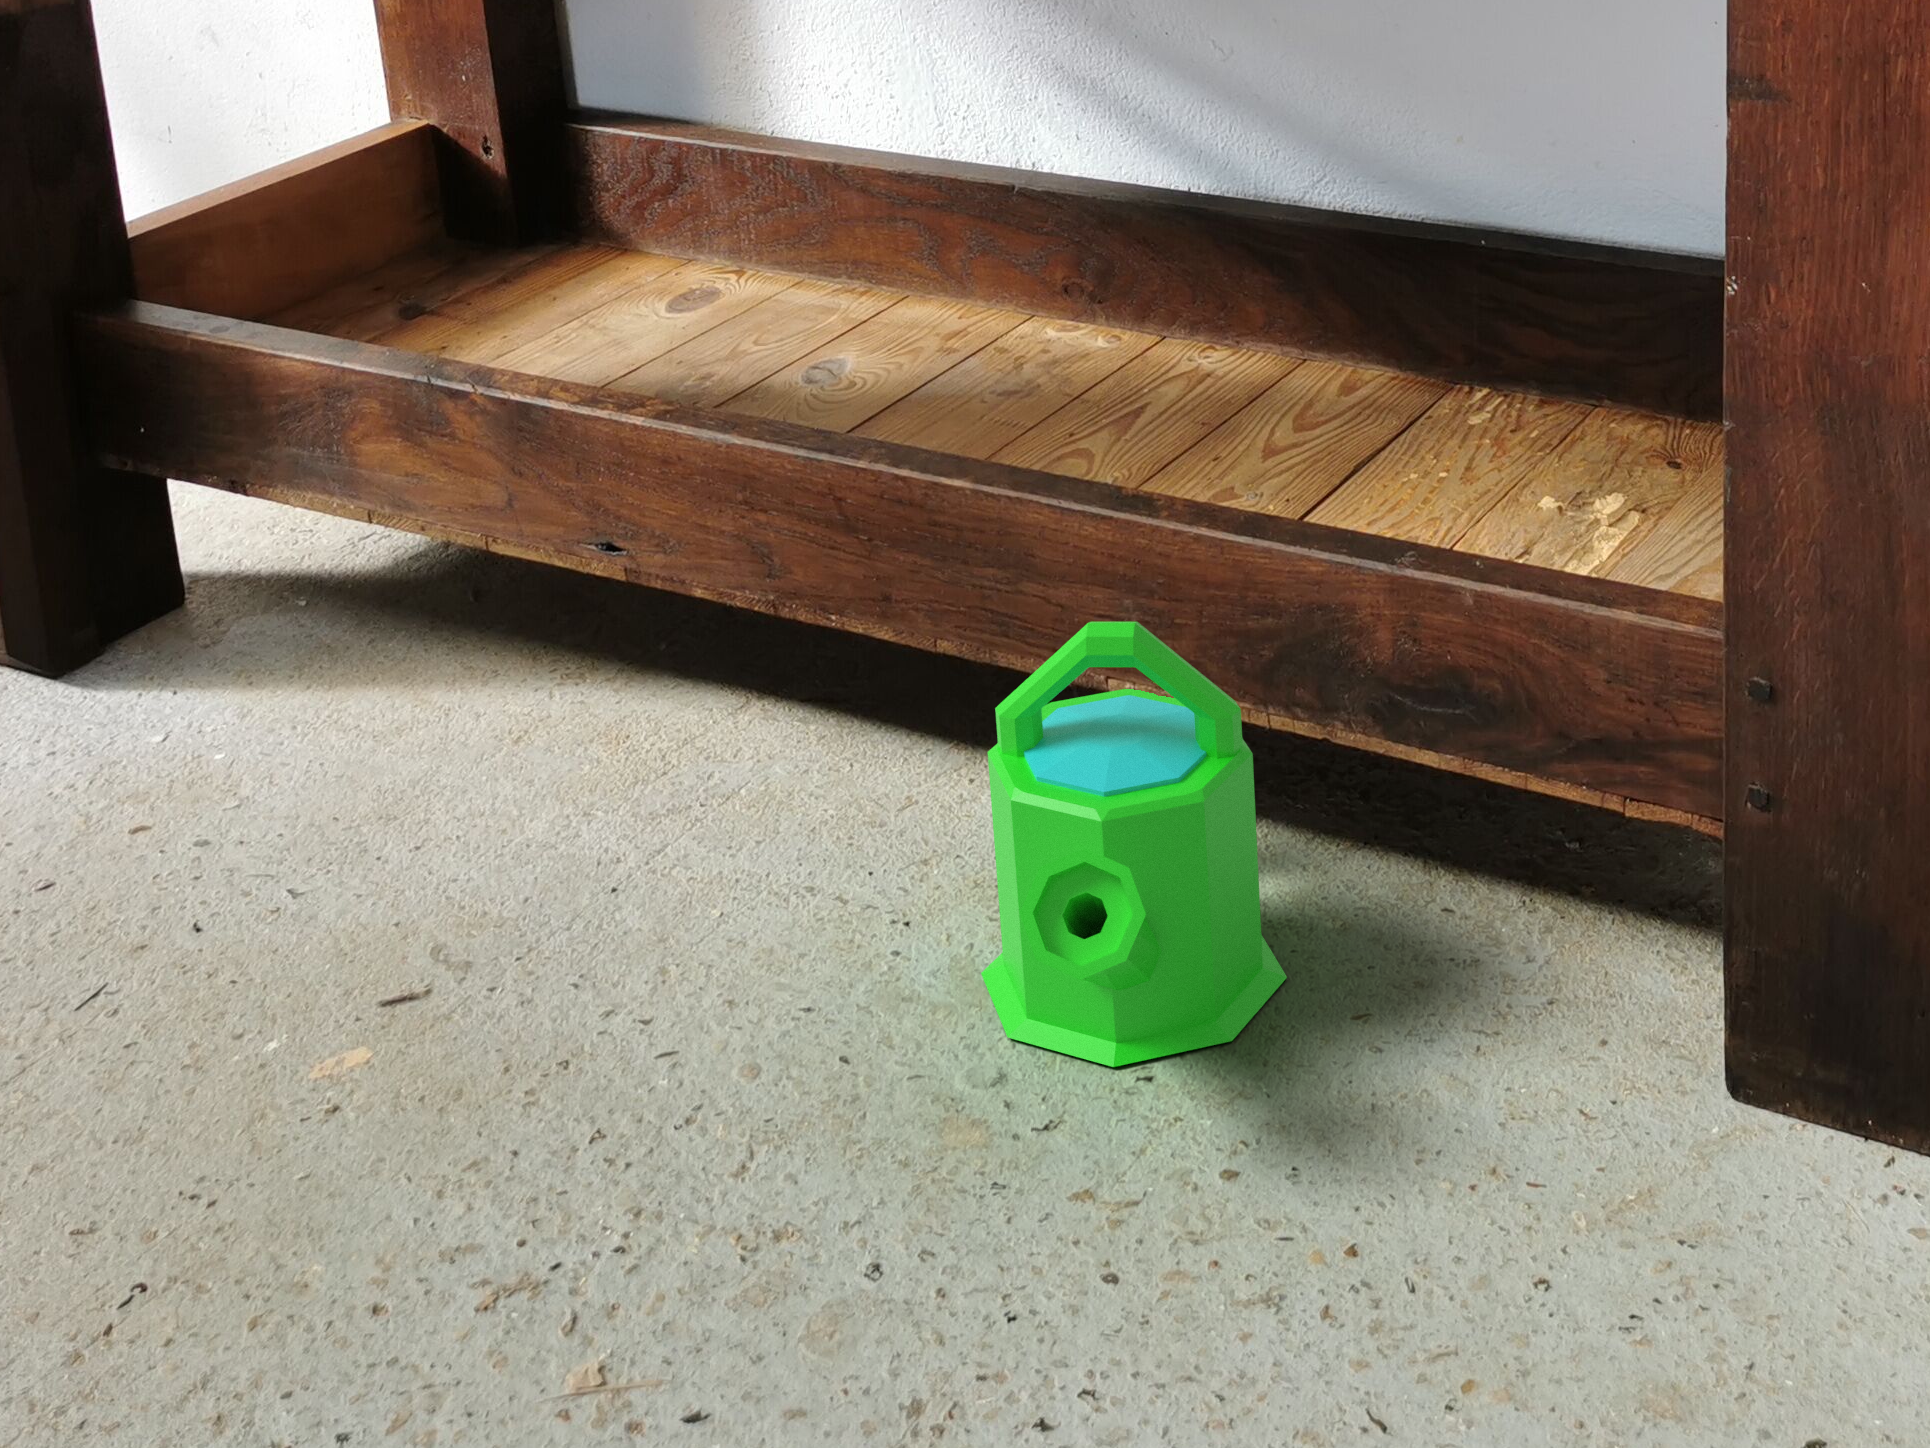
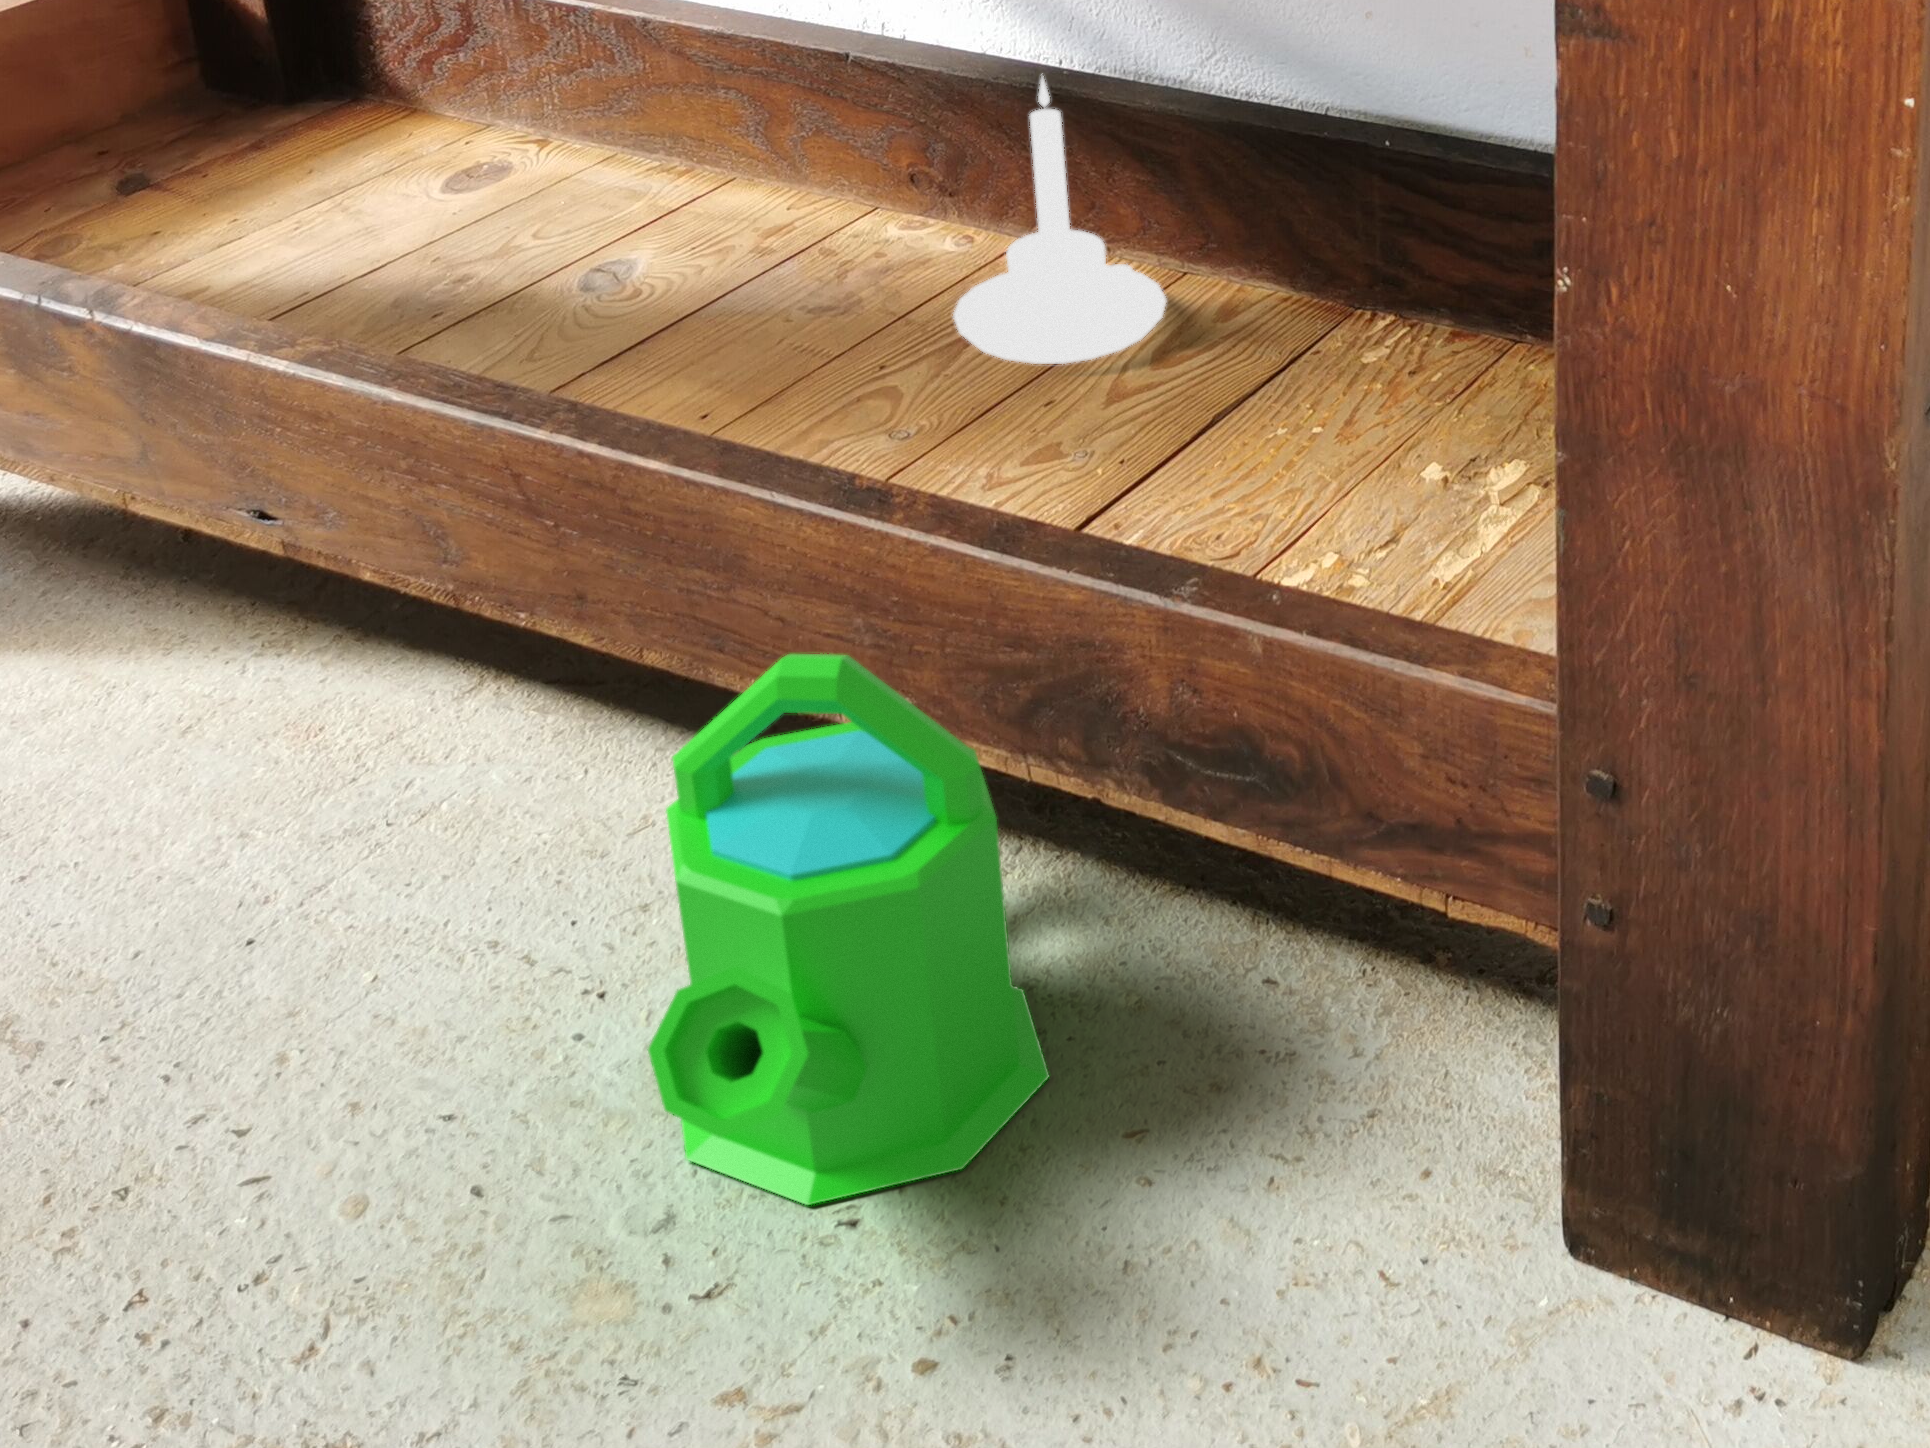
candle holder: none [1130,189,1304,430] -> present [953,77,1166,364]

